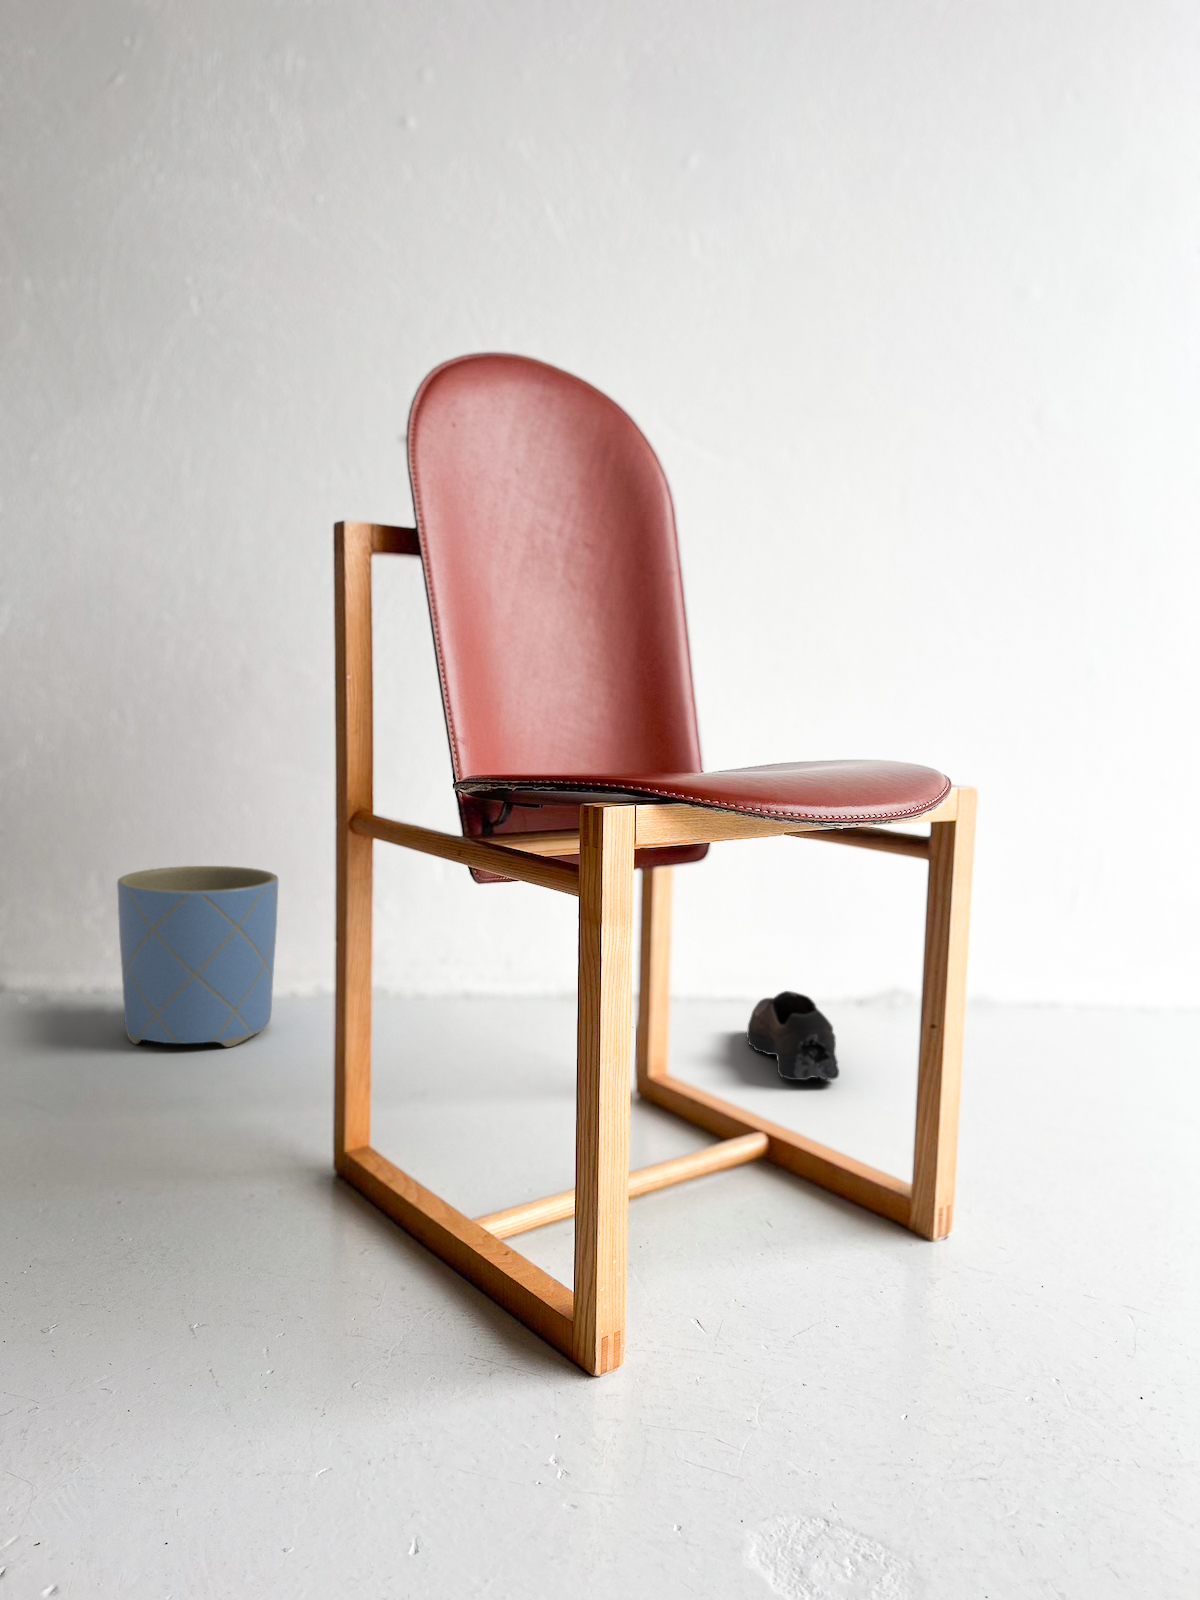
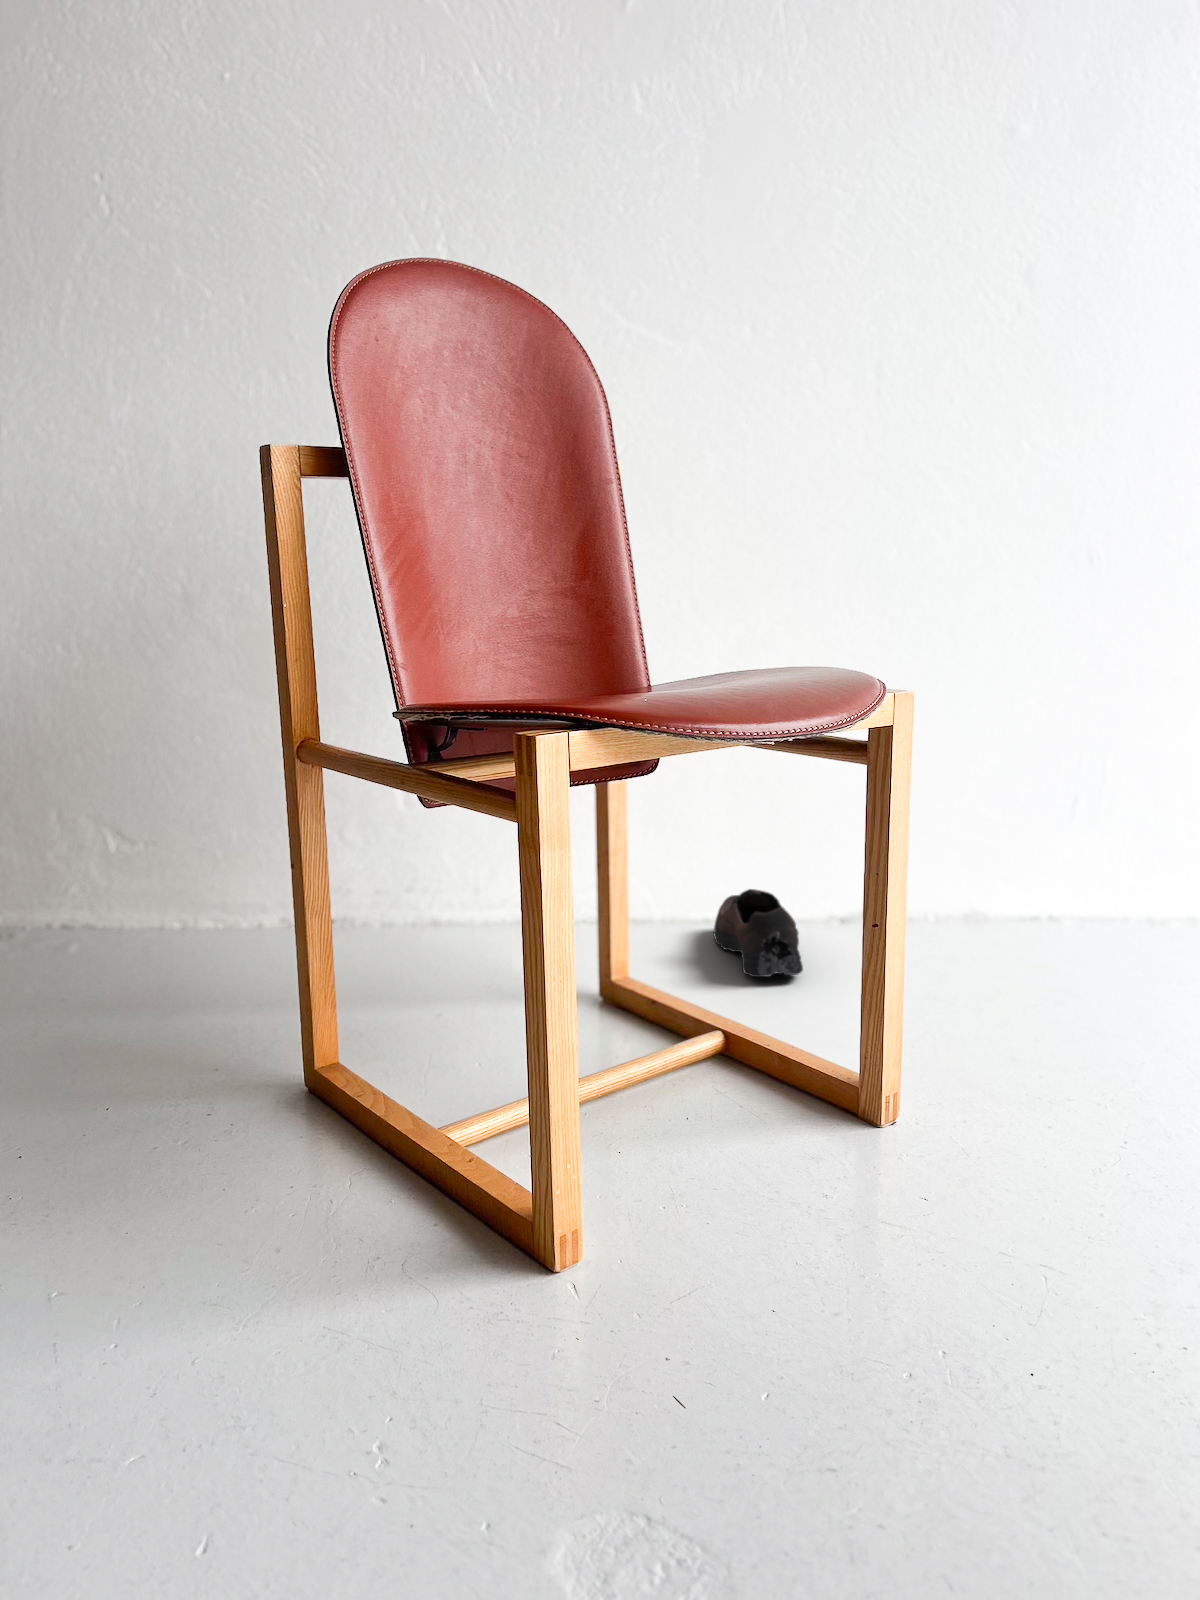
planter: present [117,866,278,1047] -> none [69,789,235,972]

